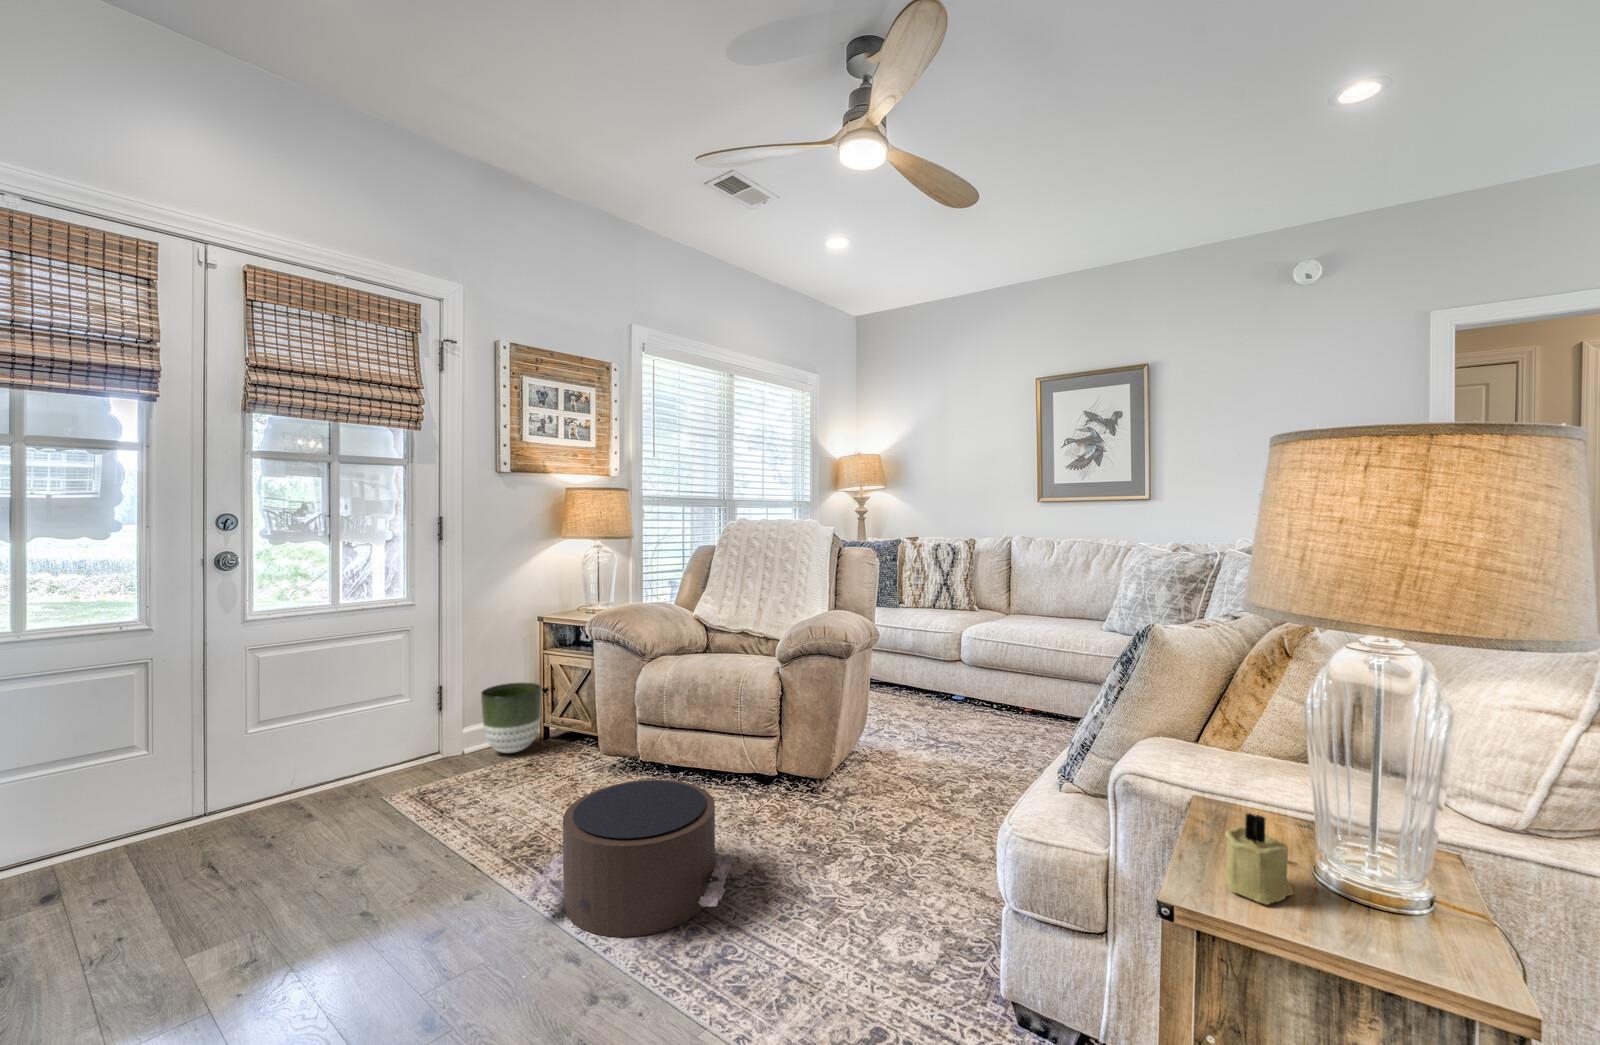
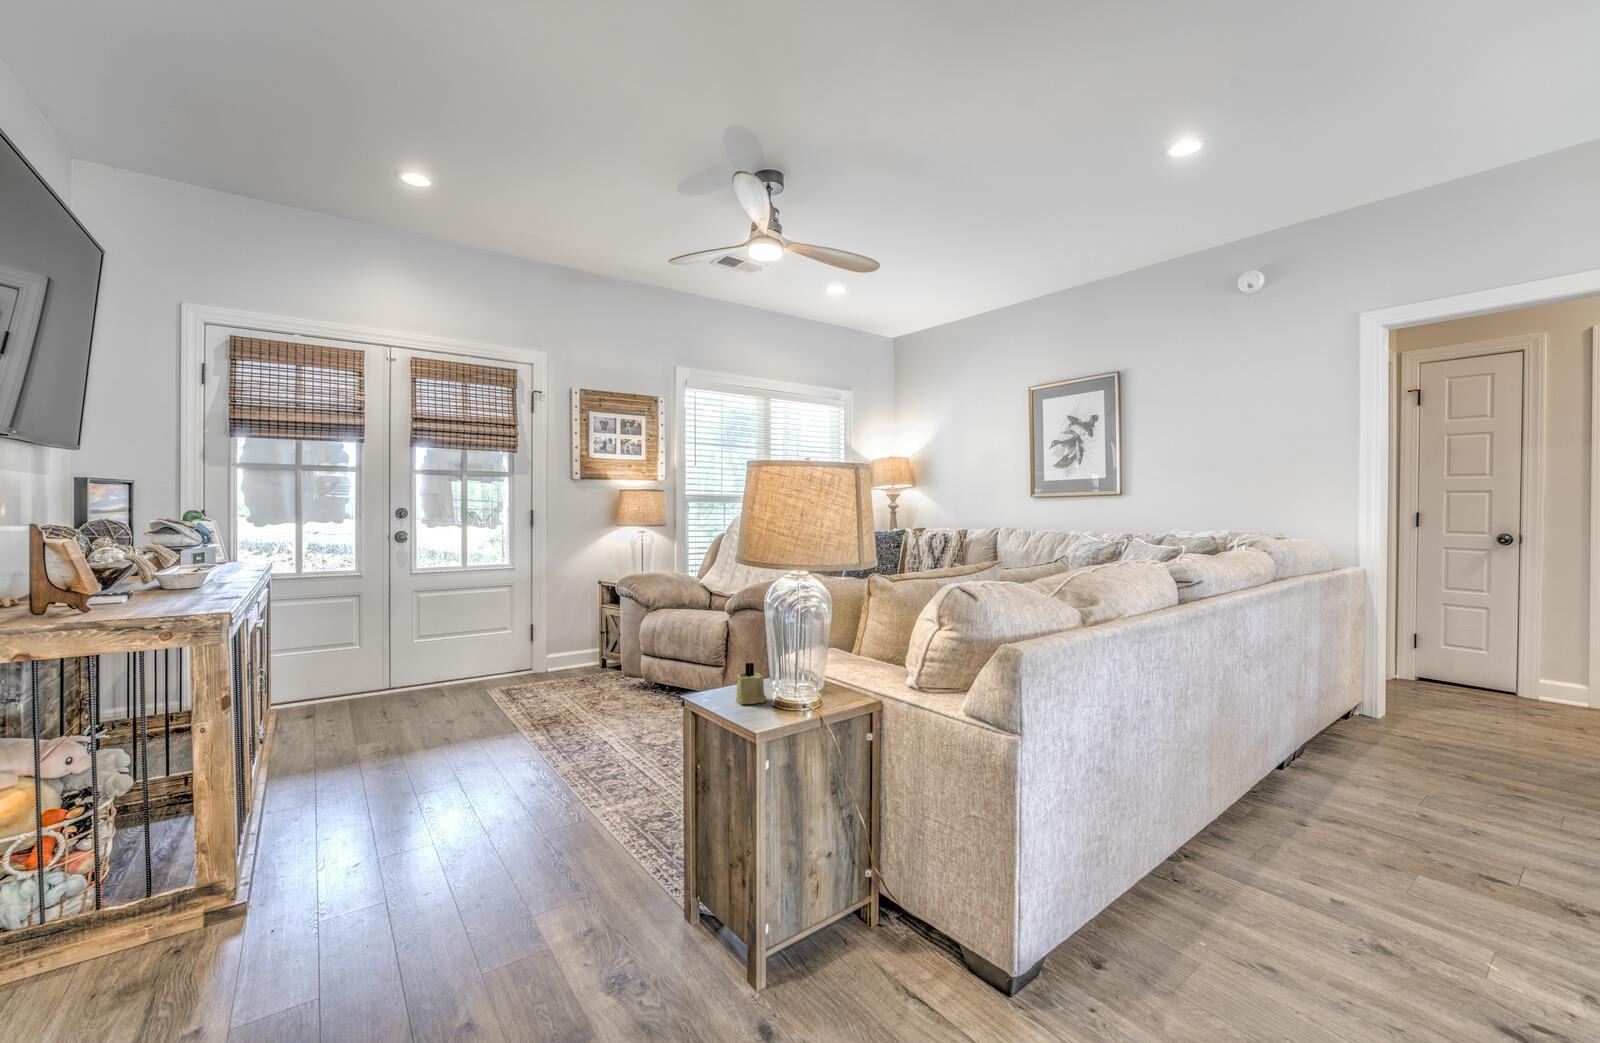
planter: present [481,683,542,753] -> none [556,626,597,673]
pouf: present [527,780,733,937] -> none [526,680,654,761]

